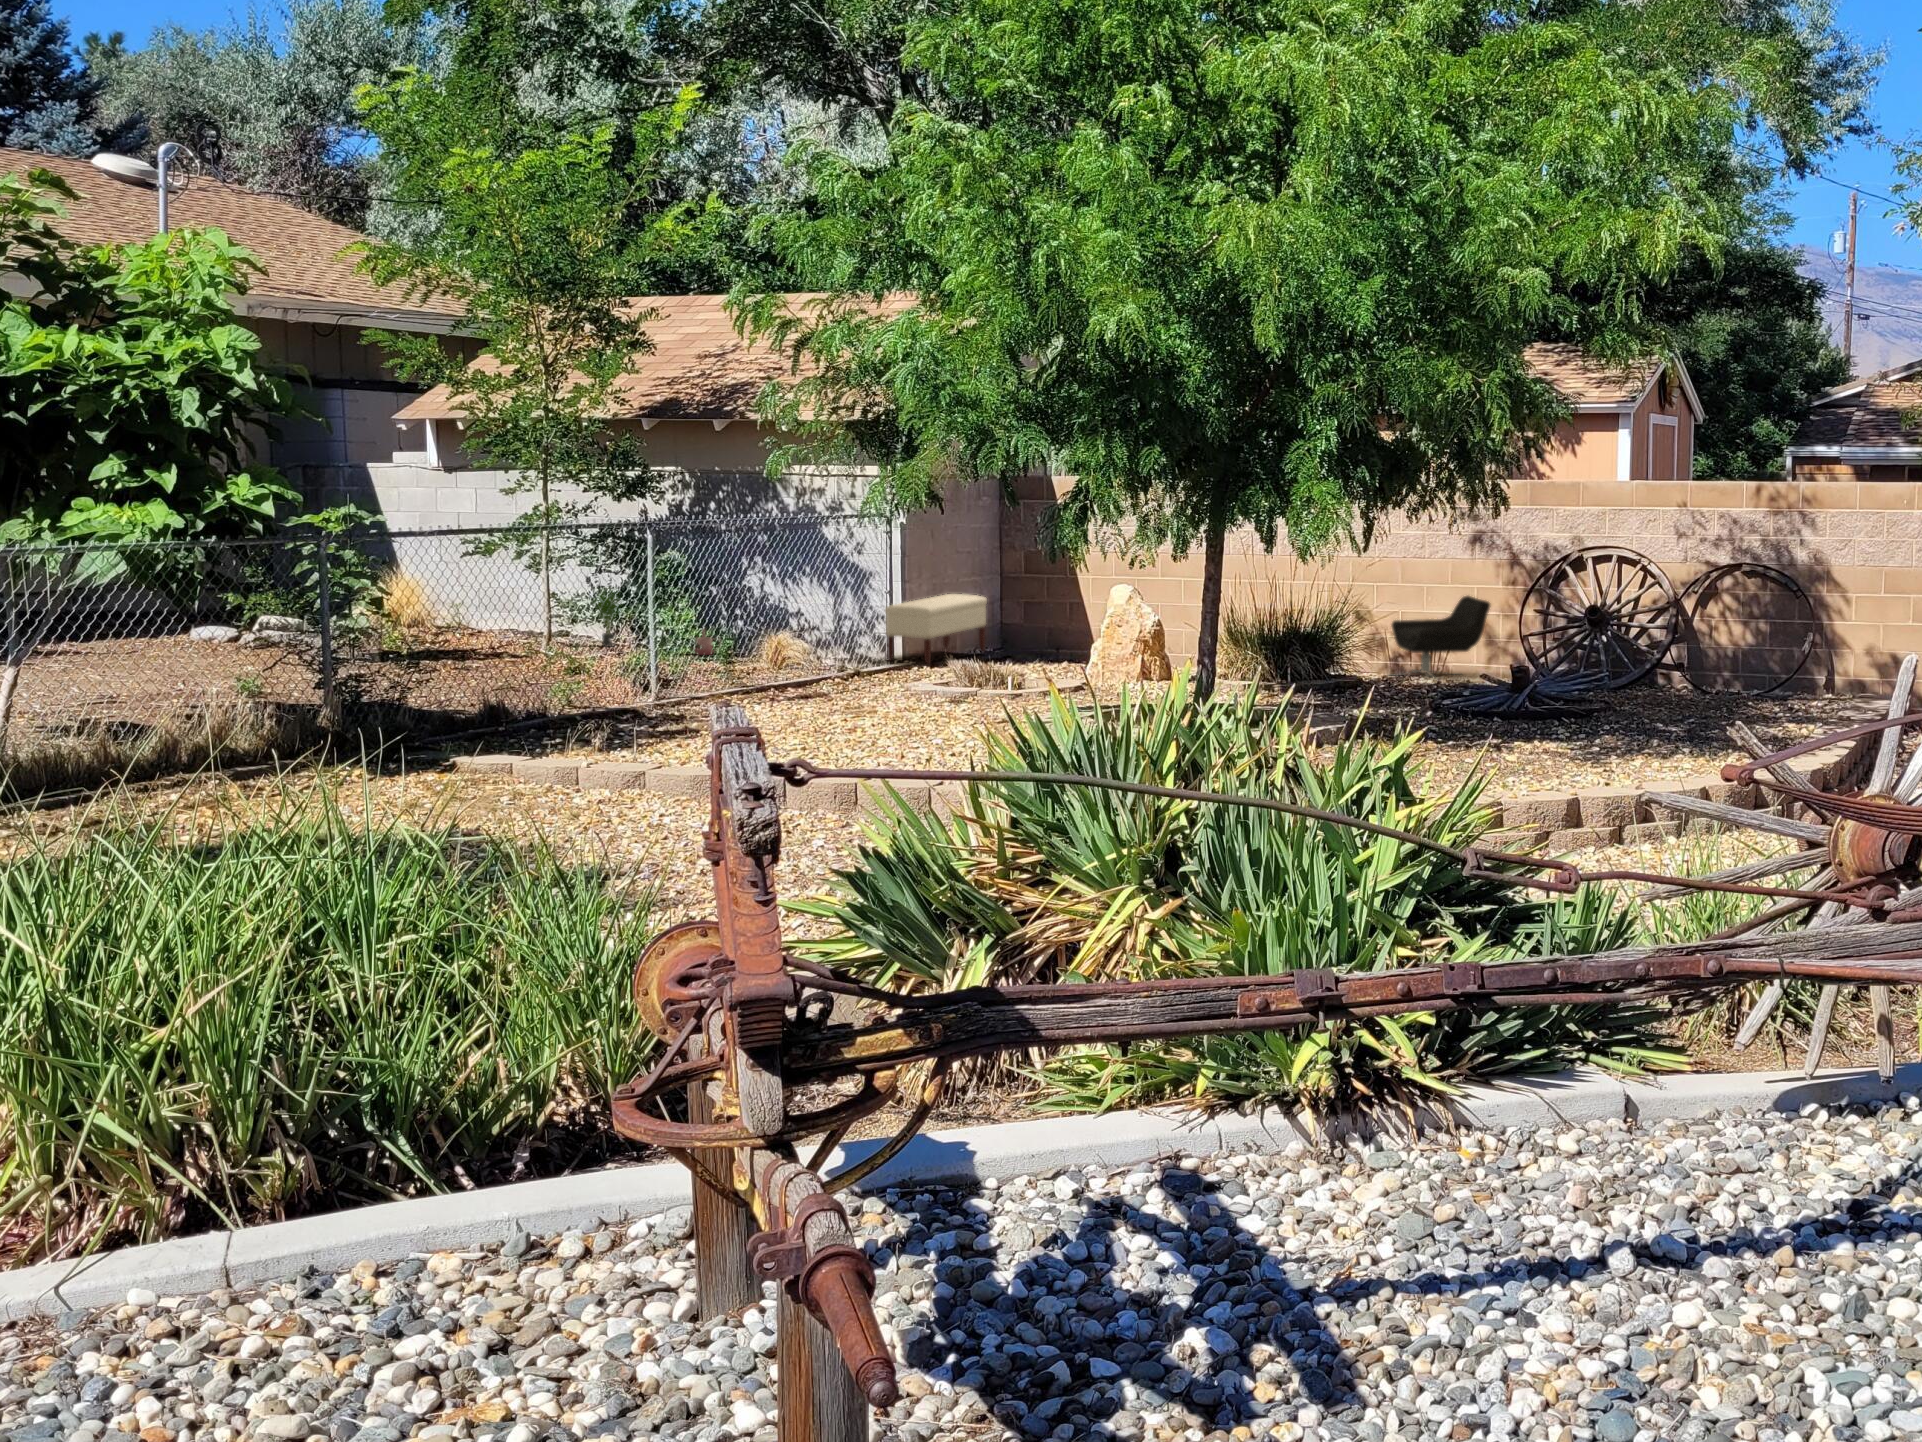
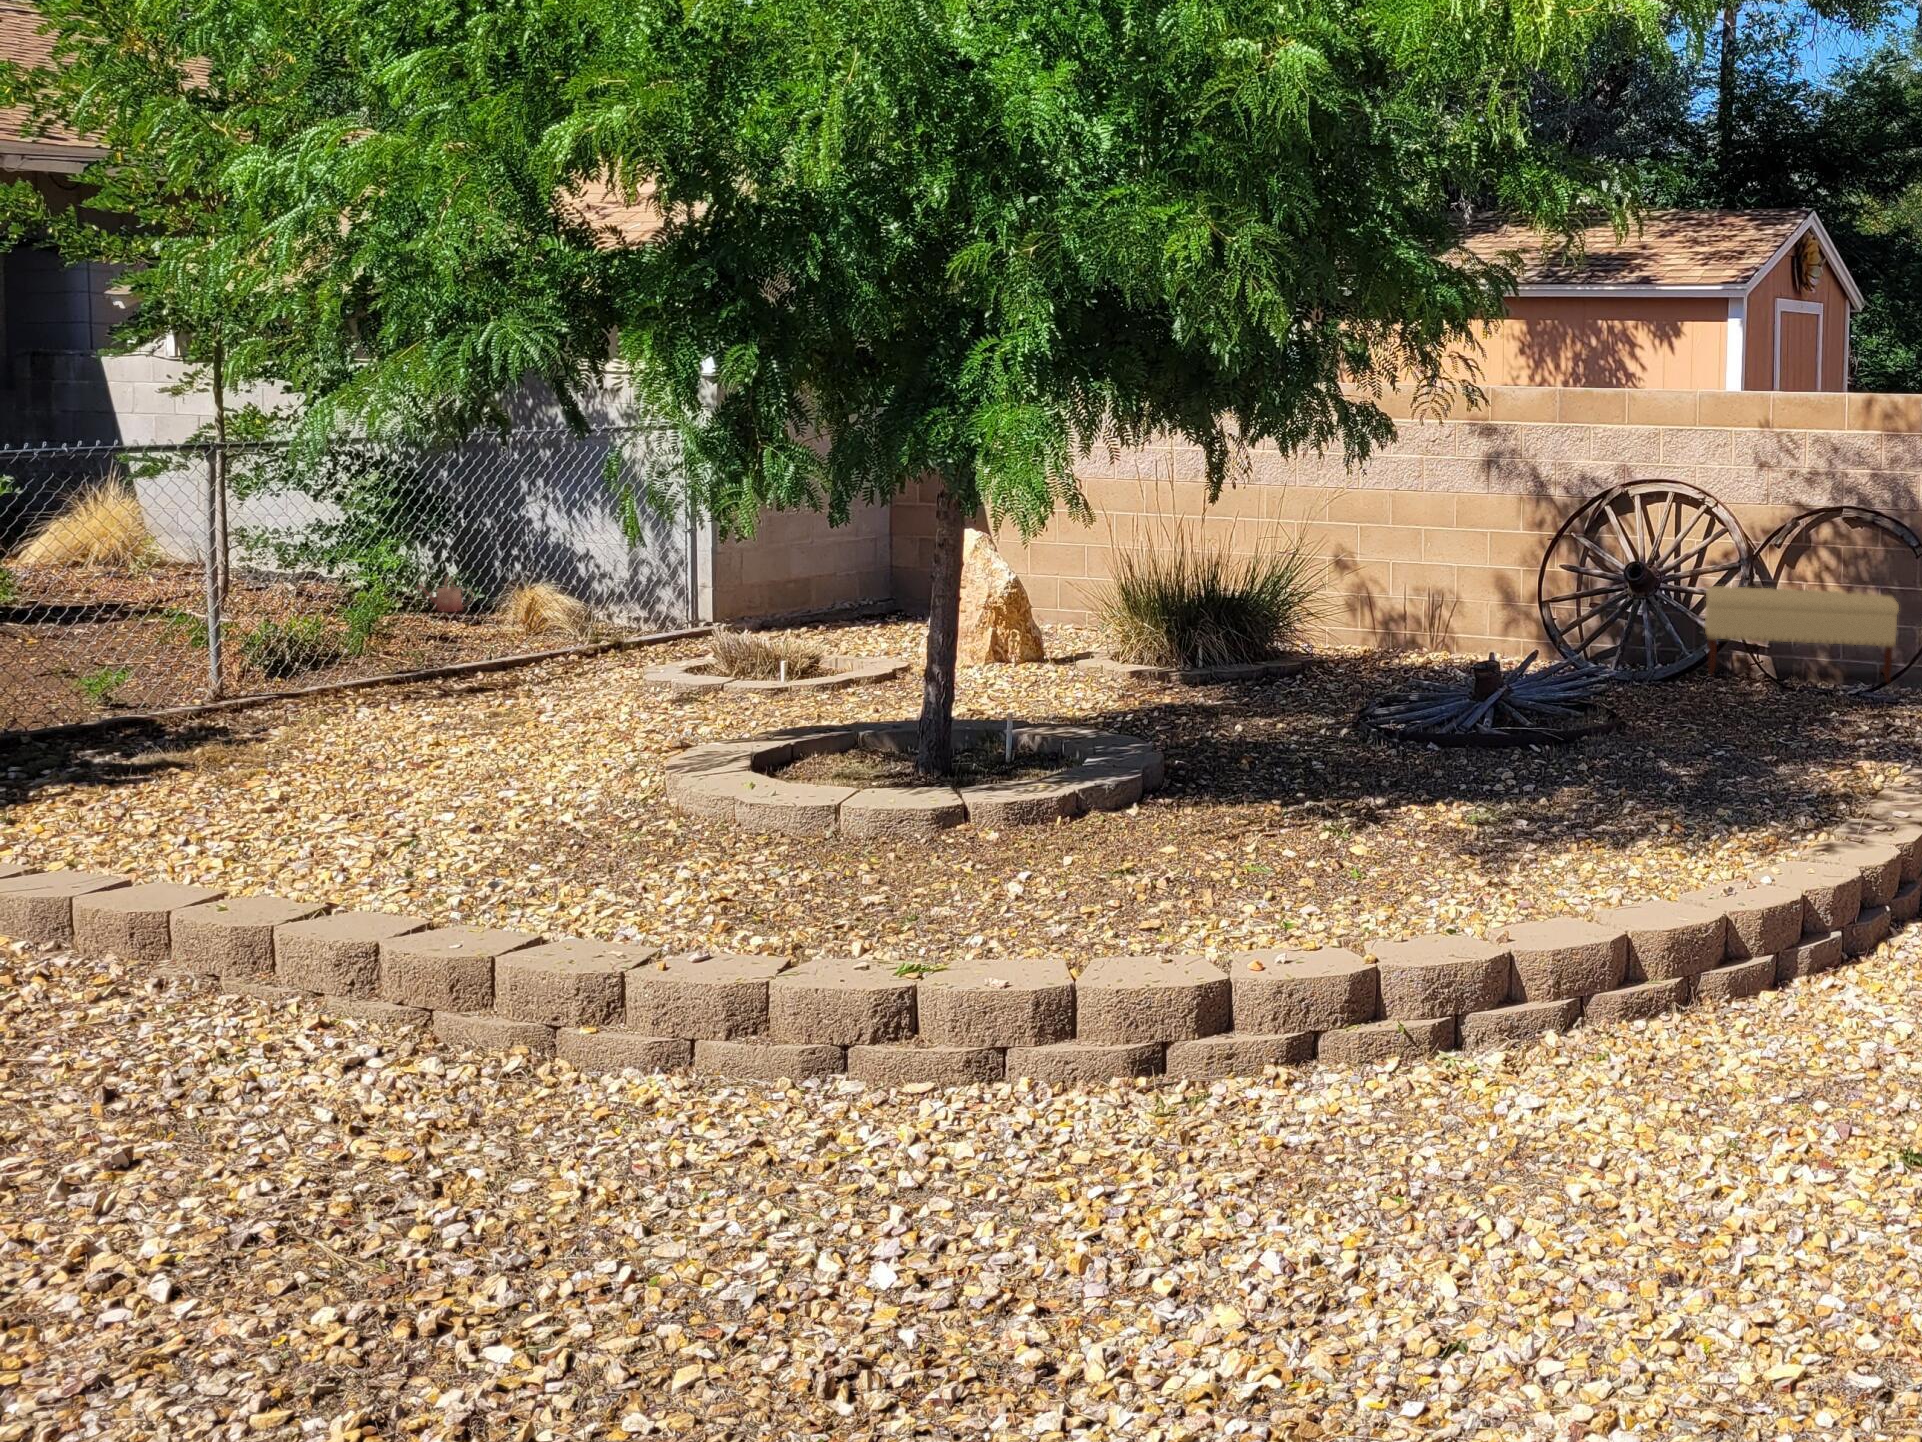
potted plant: present [595,592,619,647] -> none [308,515,361,598]
bench: present [885,594,987,664] -> present [1704,586,1899,684]
lounge chair: present [1392,596,1491,677] -> none [1362,541,1501,659]

